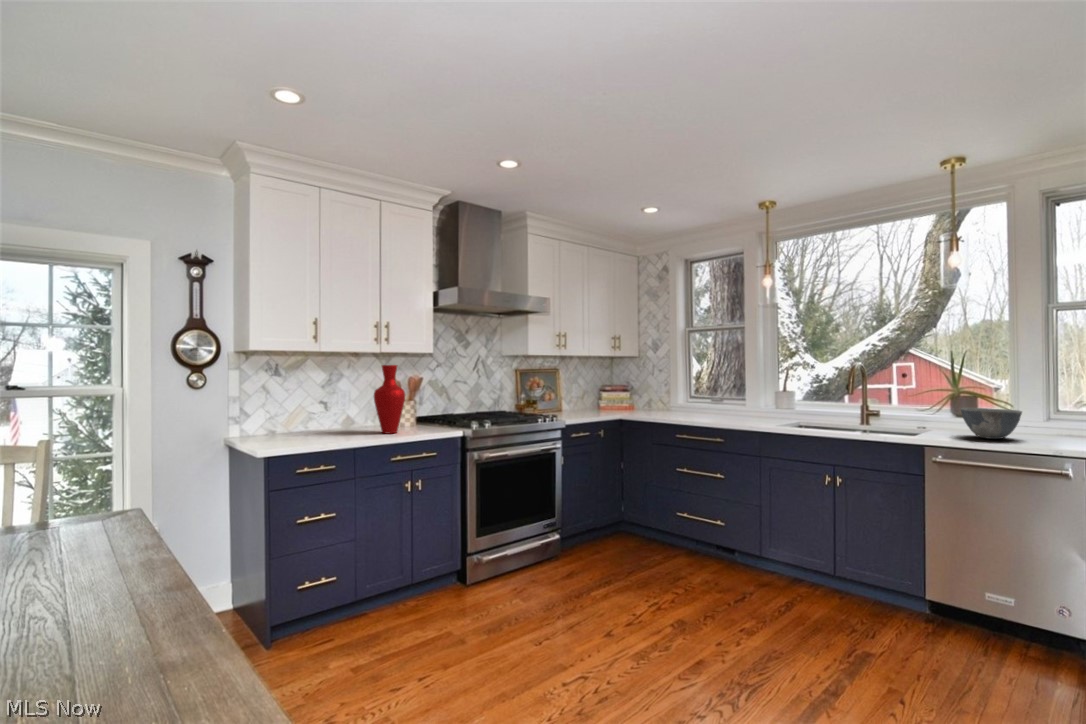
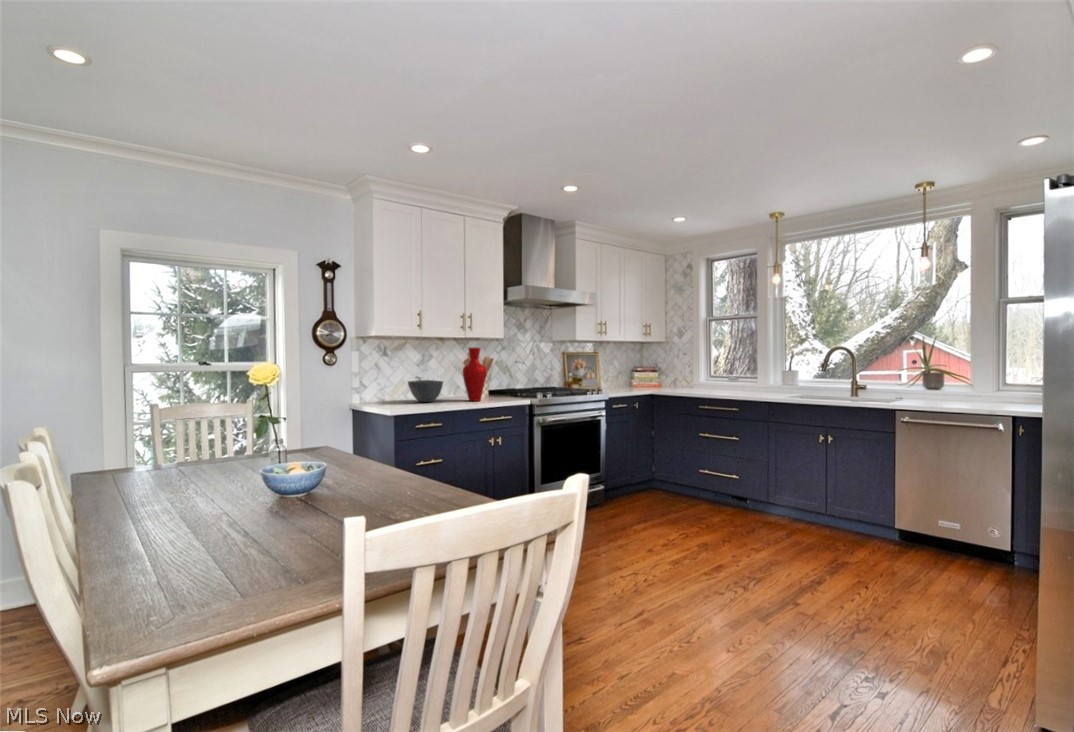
bowl: present [961,408,1022,439] -> present [408,380,443,402]

